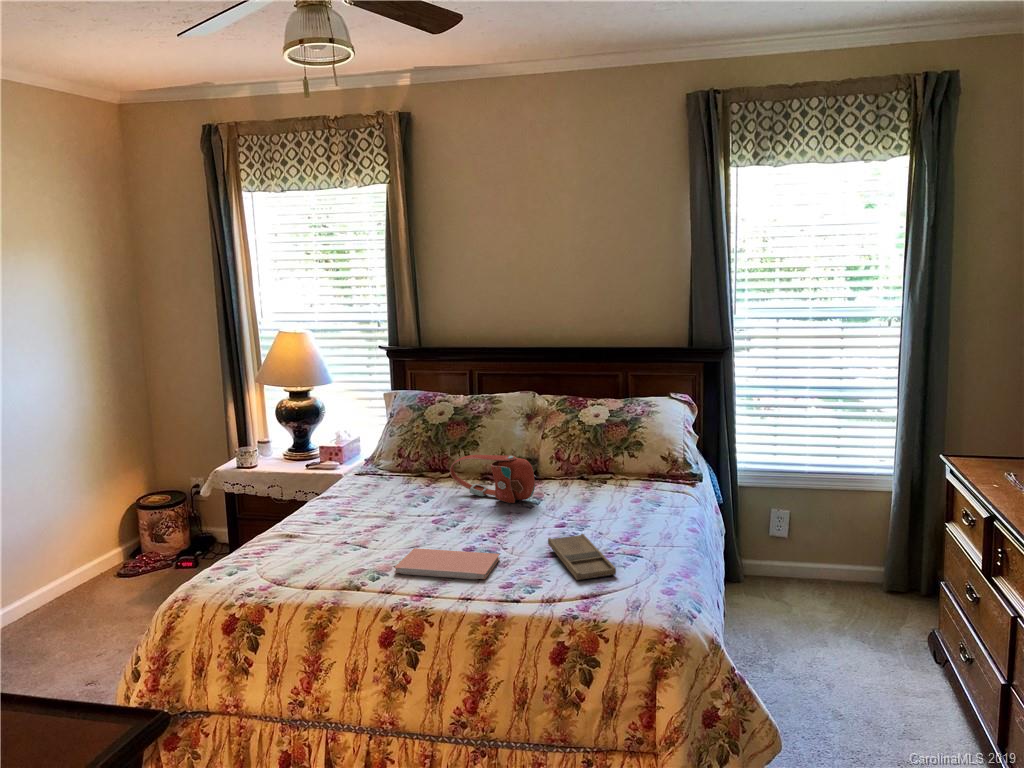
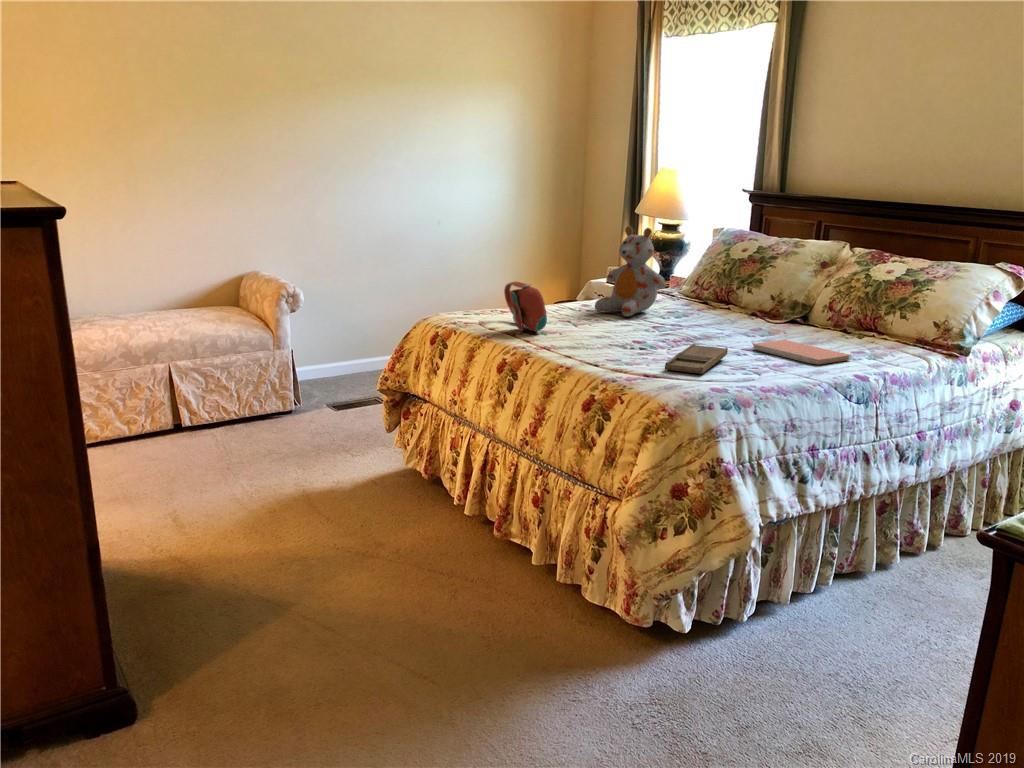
stuffed bear: none [332,410,410,514] -> present [595,226,666,317]
handbag: present [450,455,535,503] -> present [504,282,547,332]
notebook: present [394,548,500,580] -> present [753,340,851,364]

